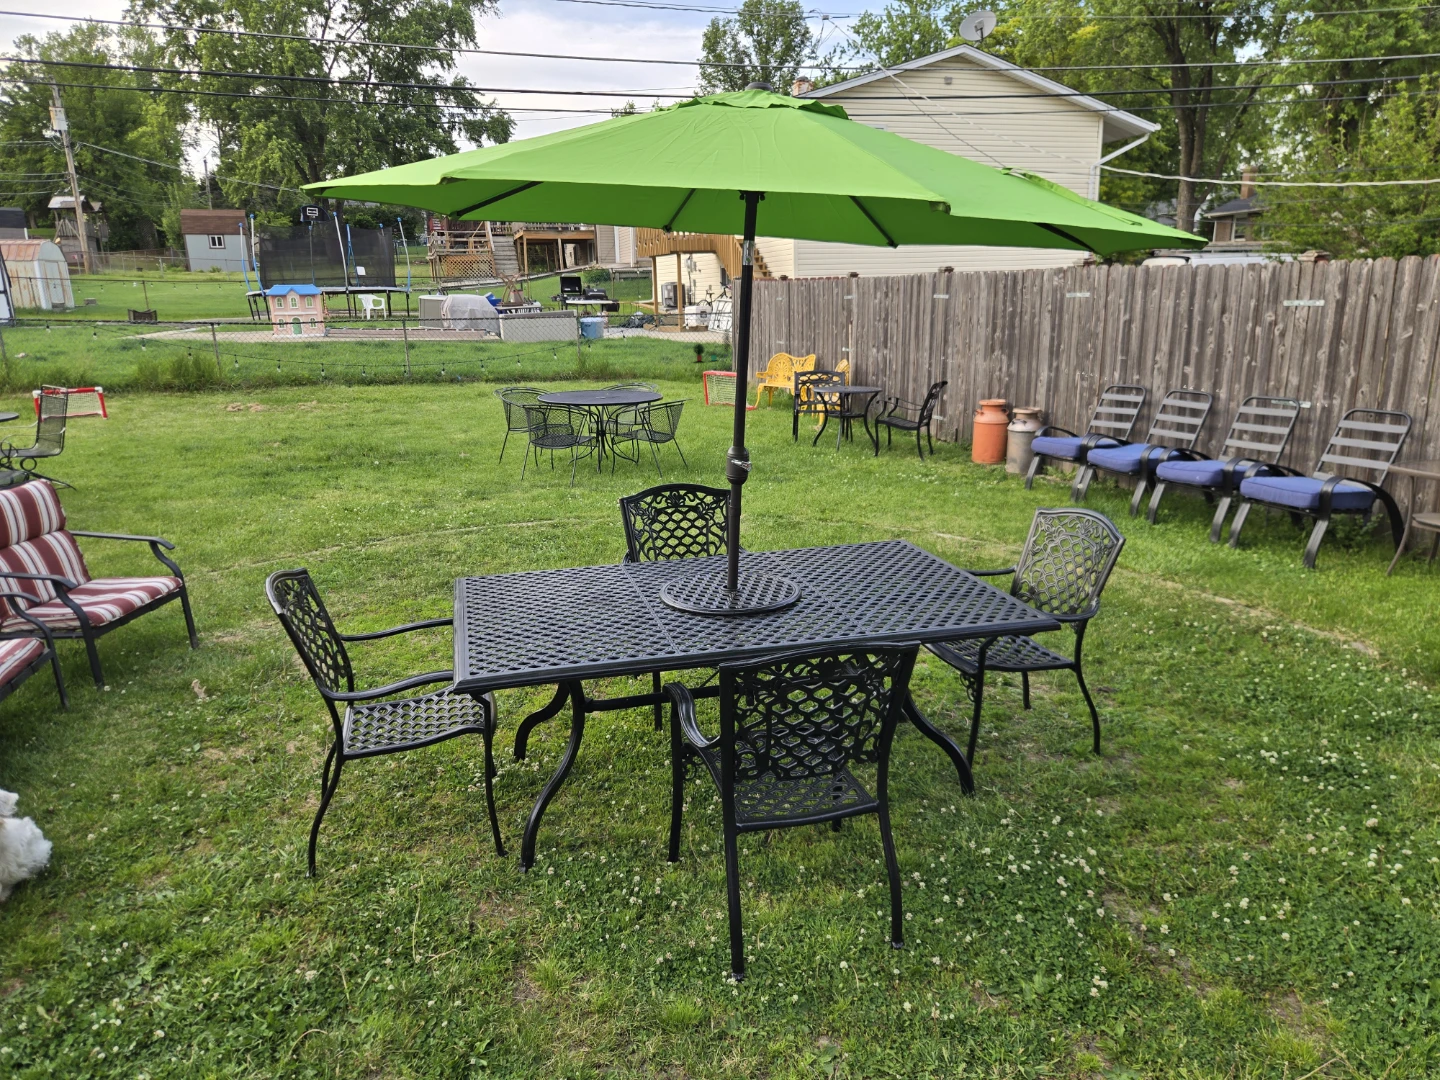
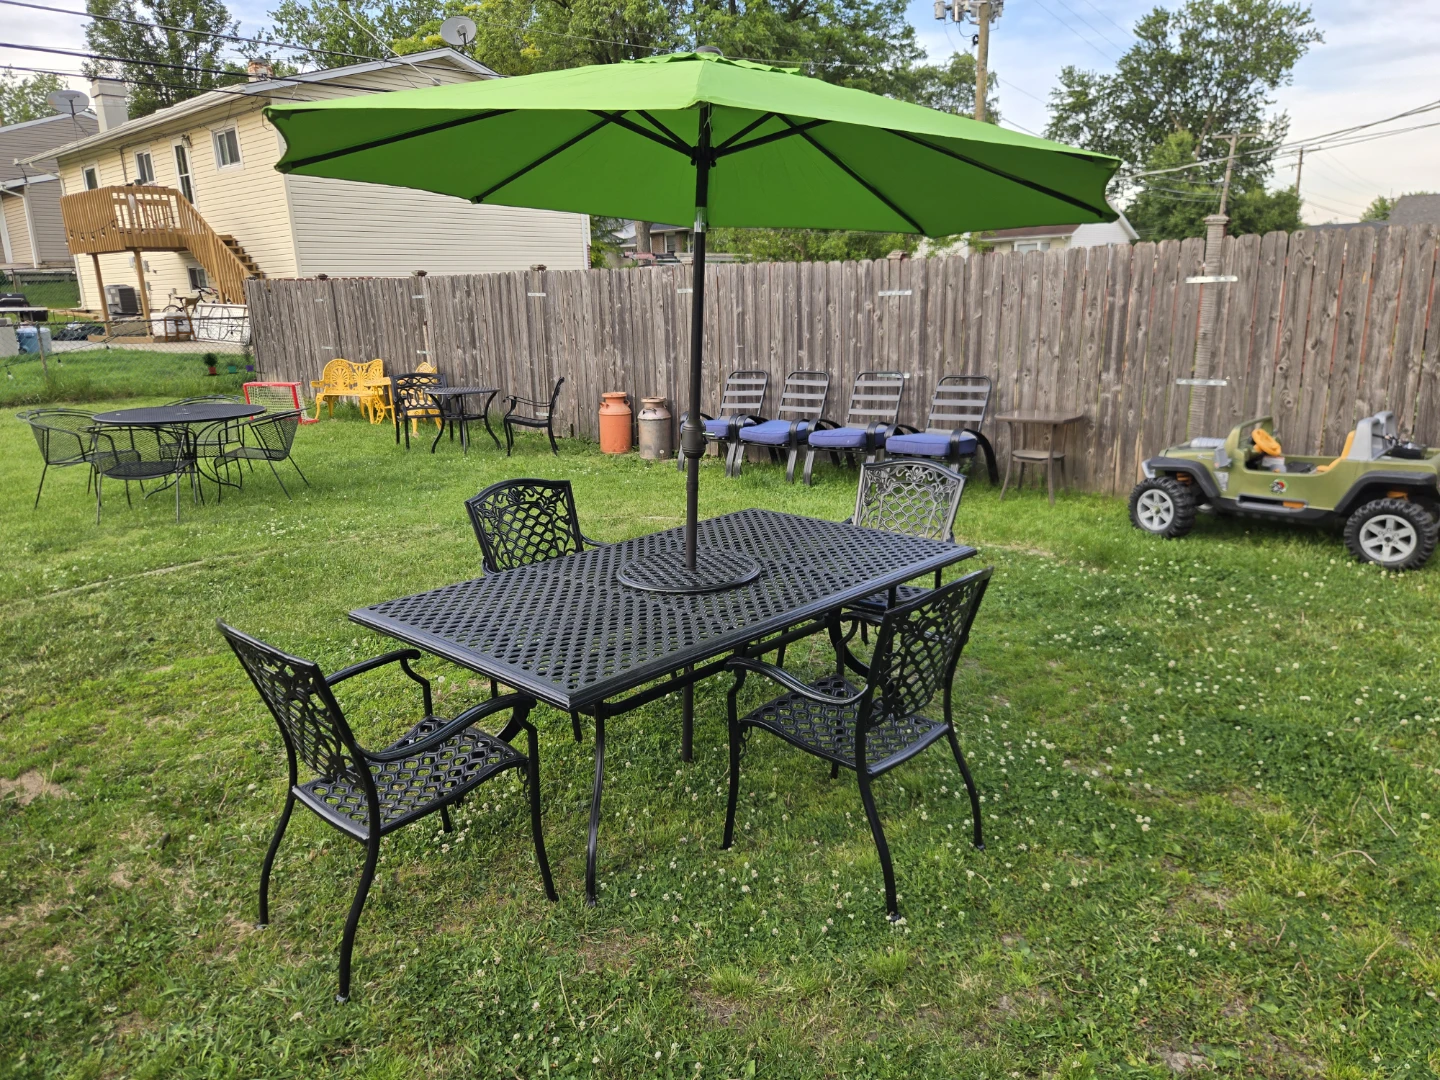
bench: none [688,293,719,331] -> present [163,298,199,342]

